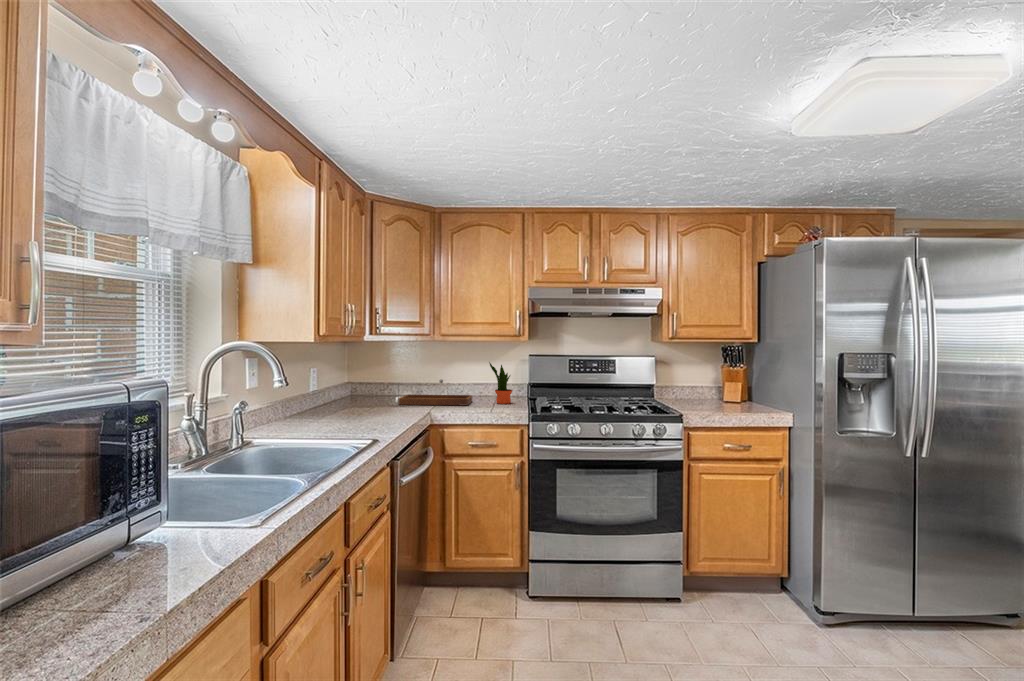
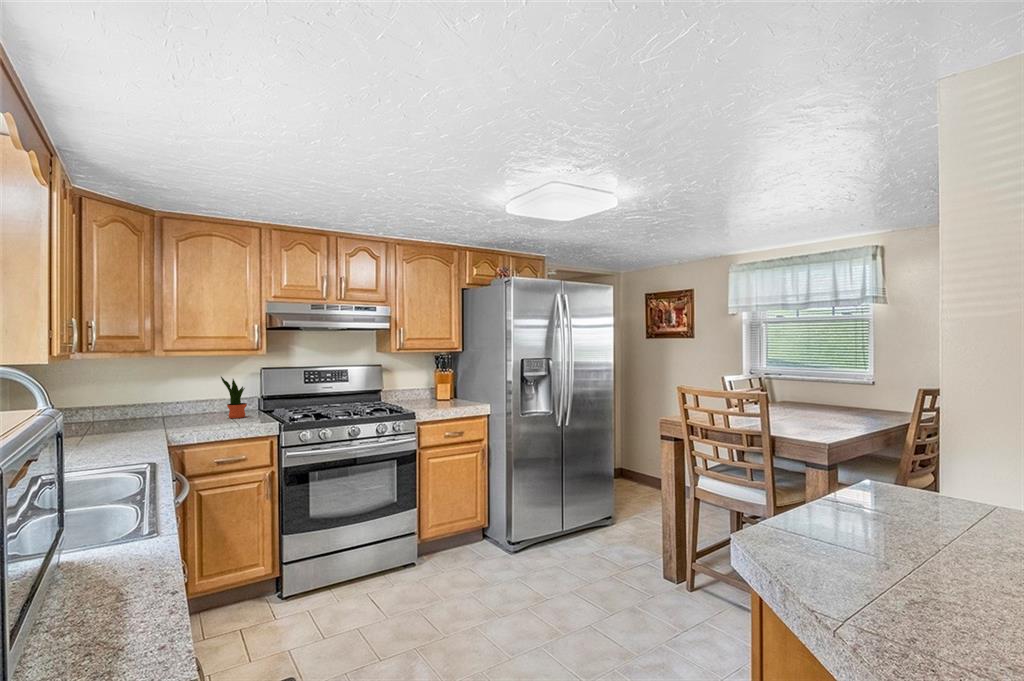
tray: present [398,380,472,406] -> none [105,398,199,430]

